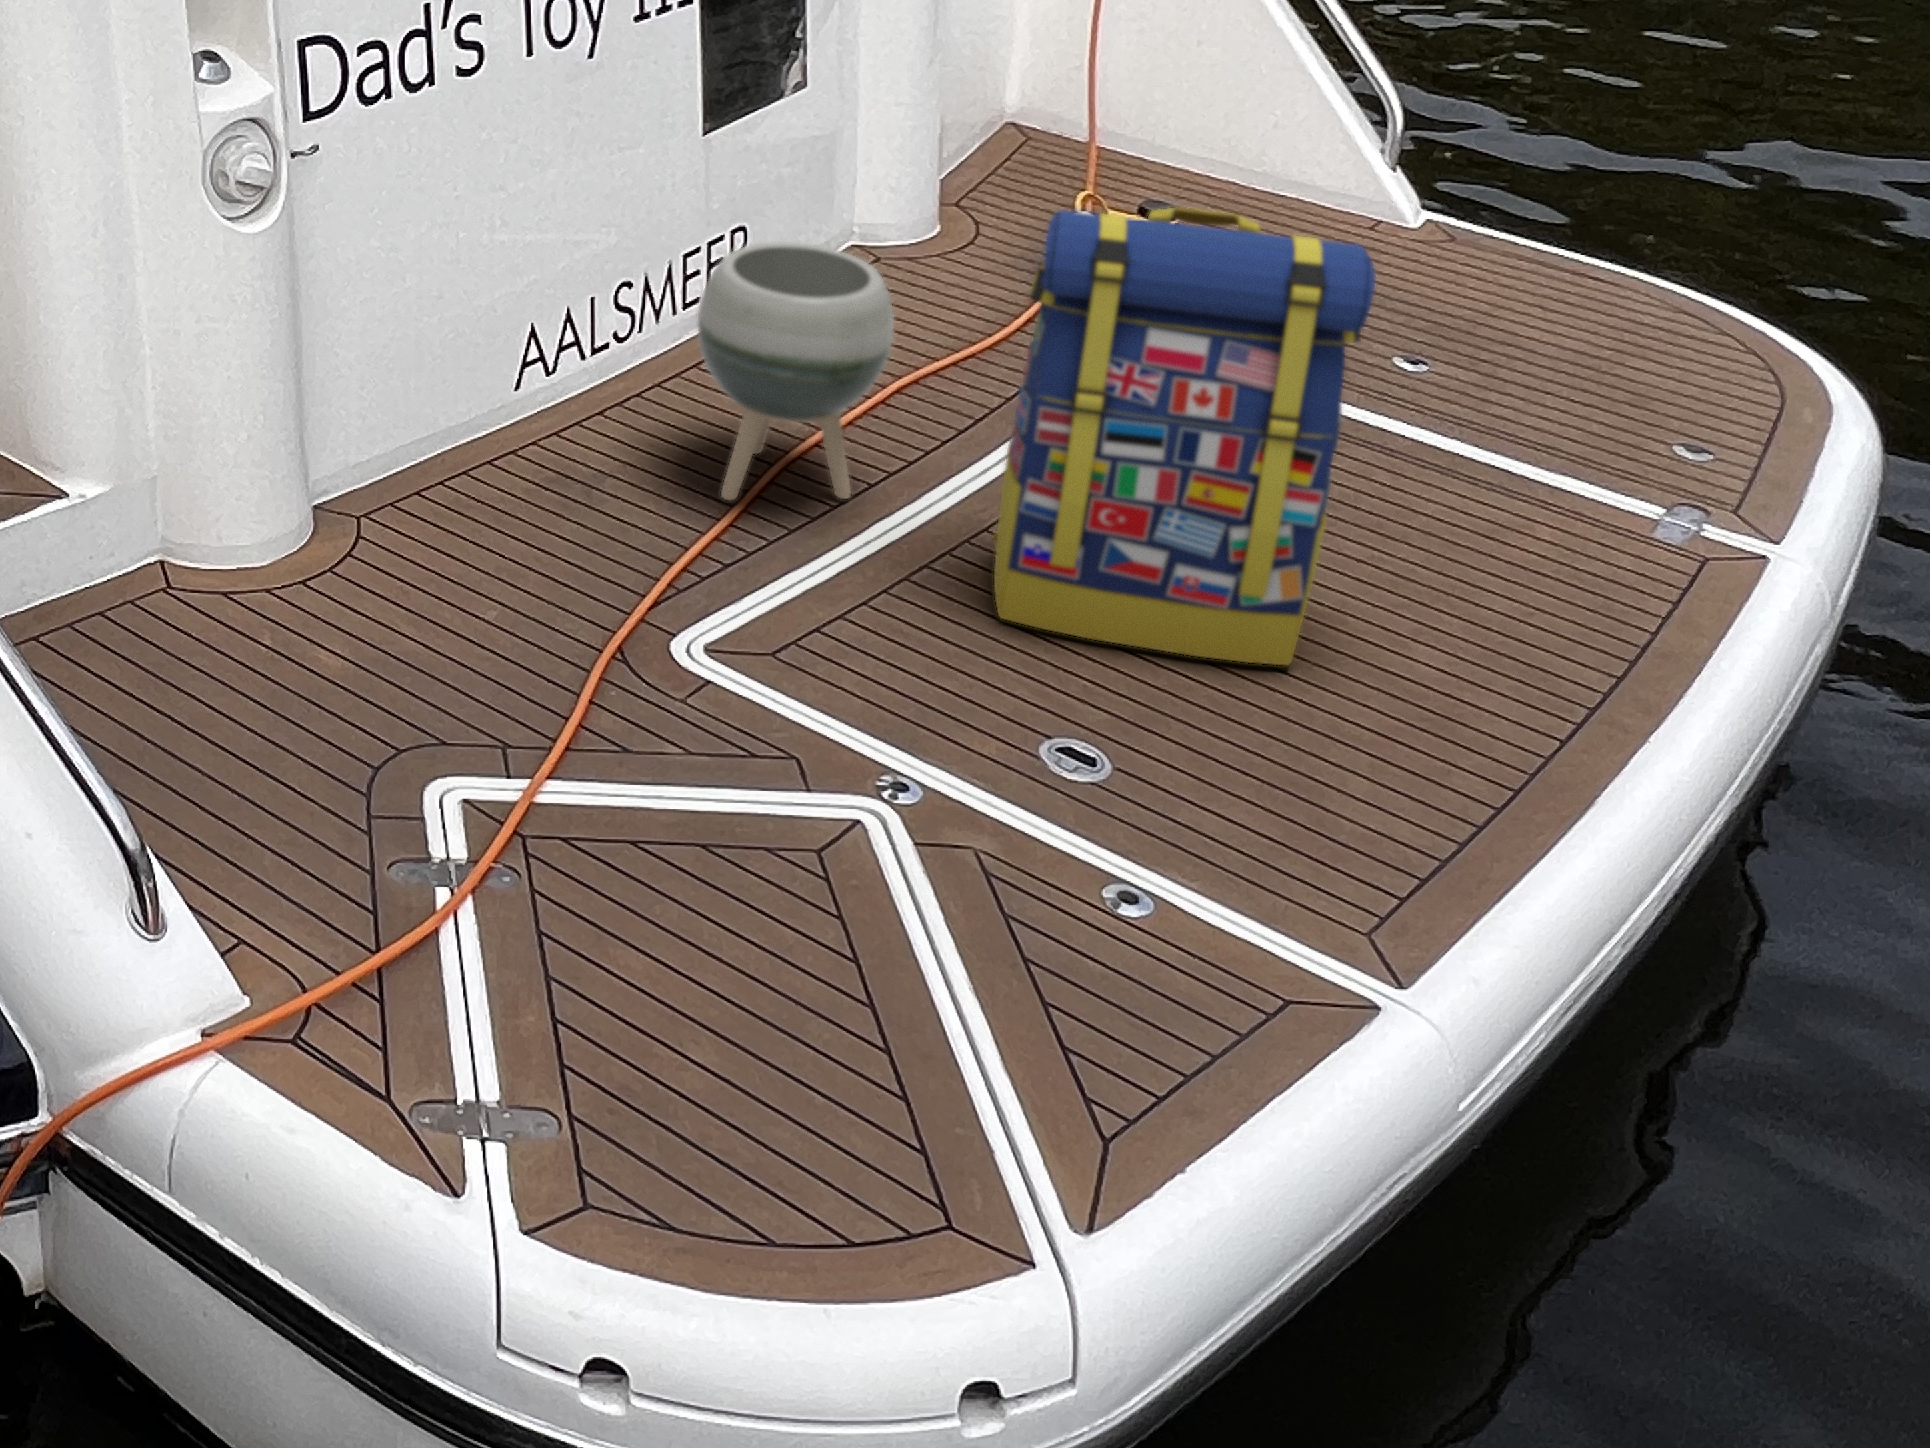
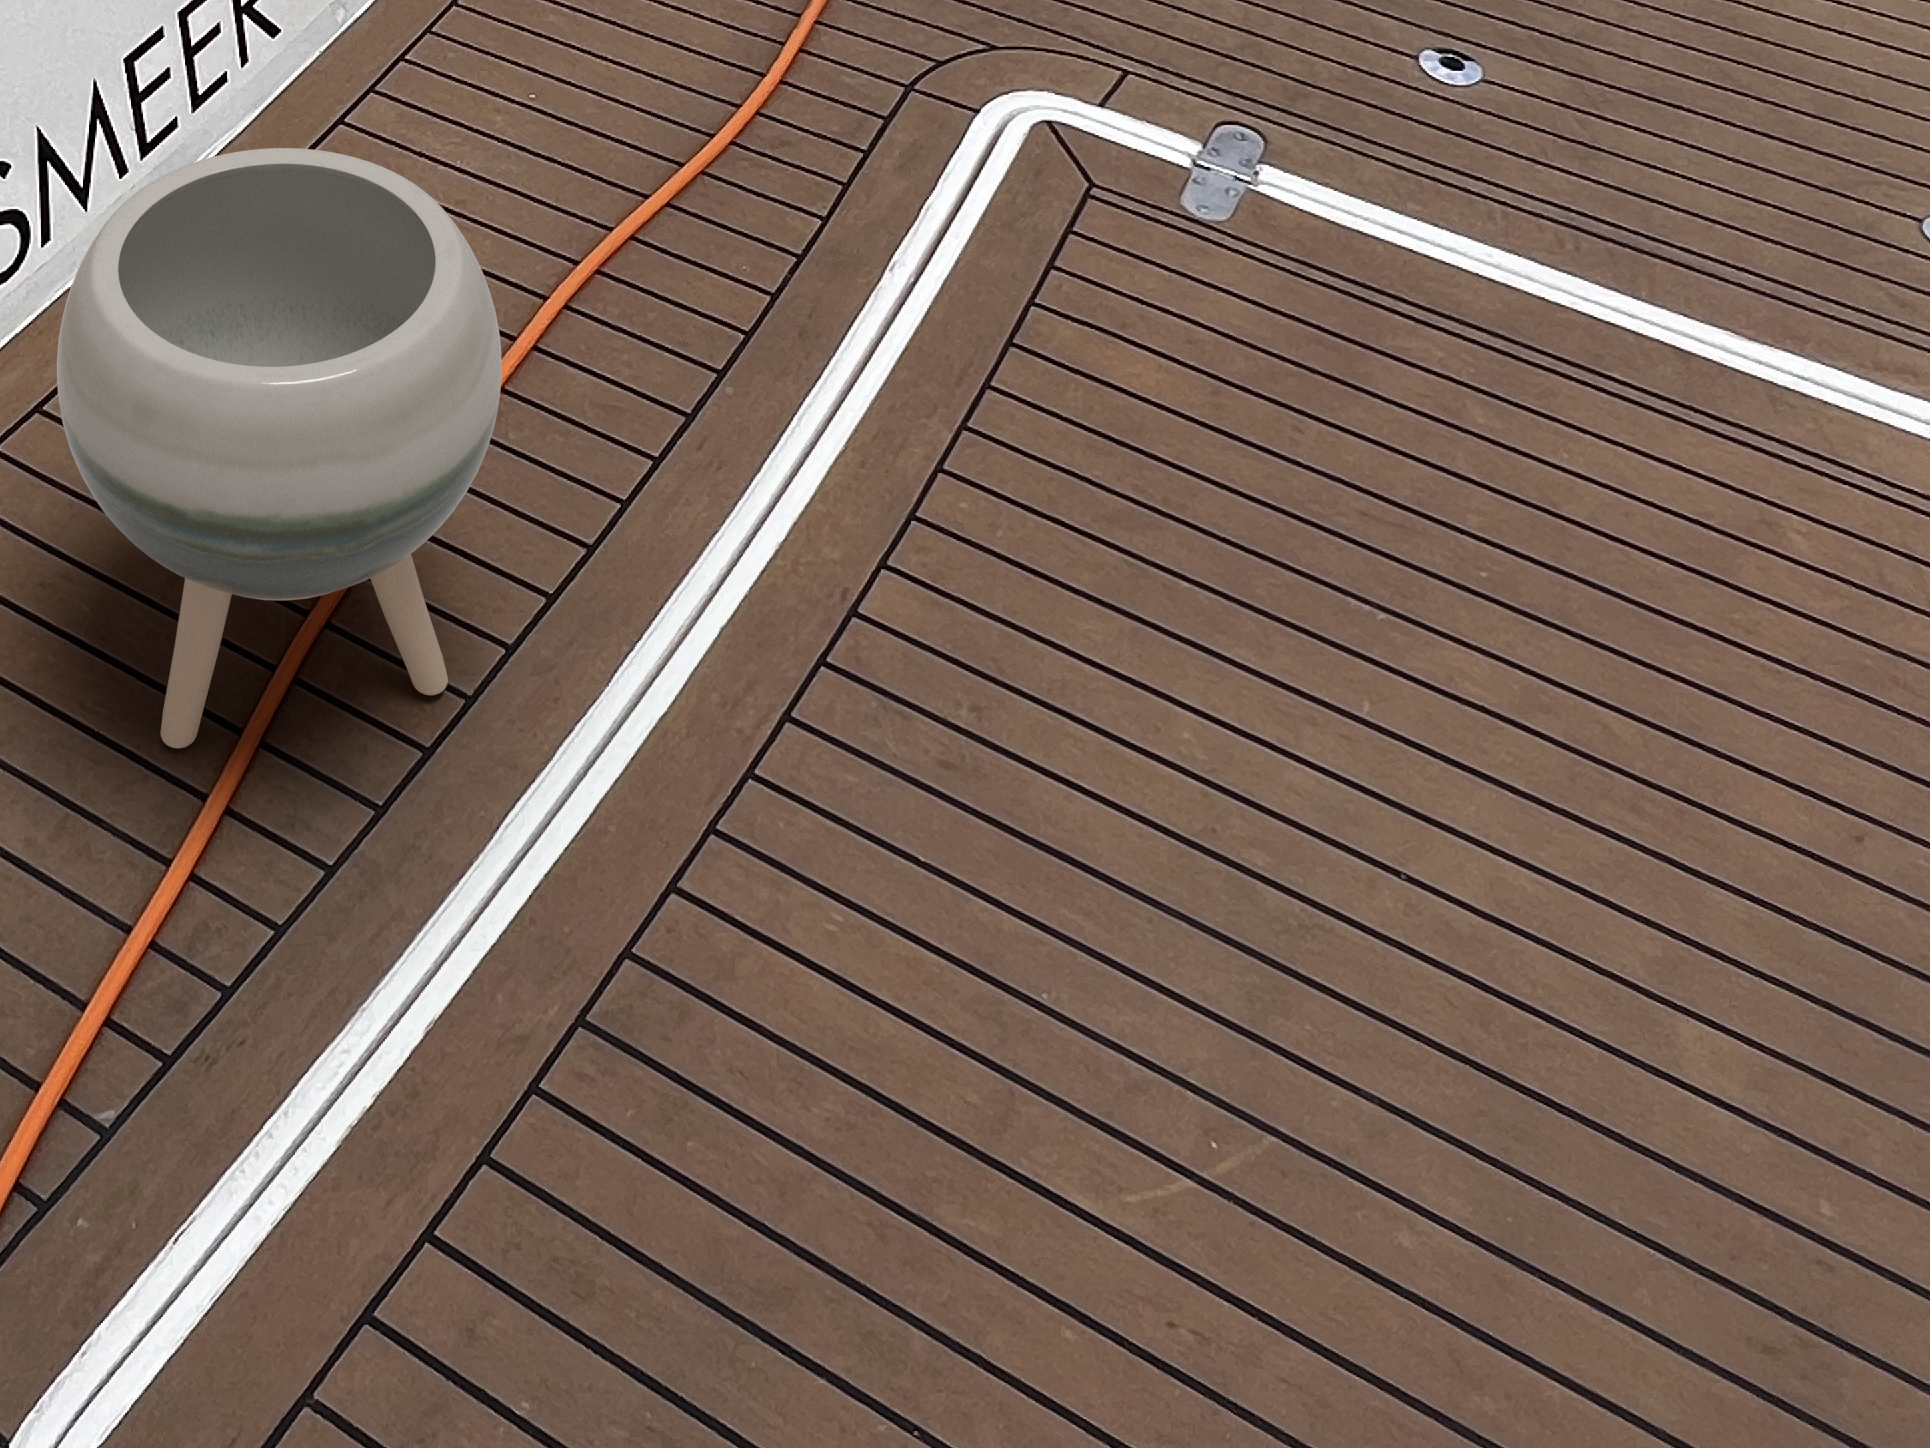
backpack: present [992,208,1376,665] -> none [746,160,1684,1196]

